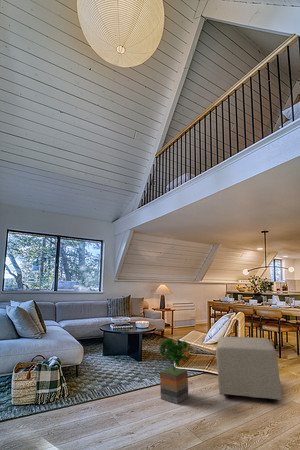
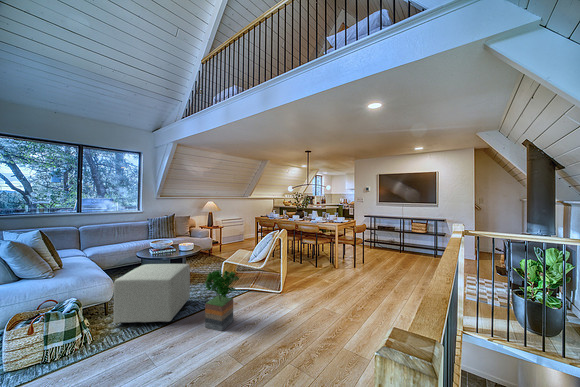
ottoman: present [216,337,282,401] -> present [113,264,190,324]

